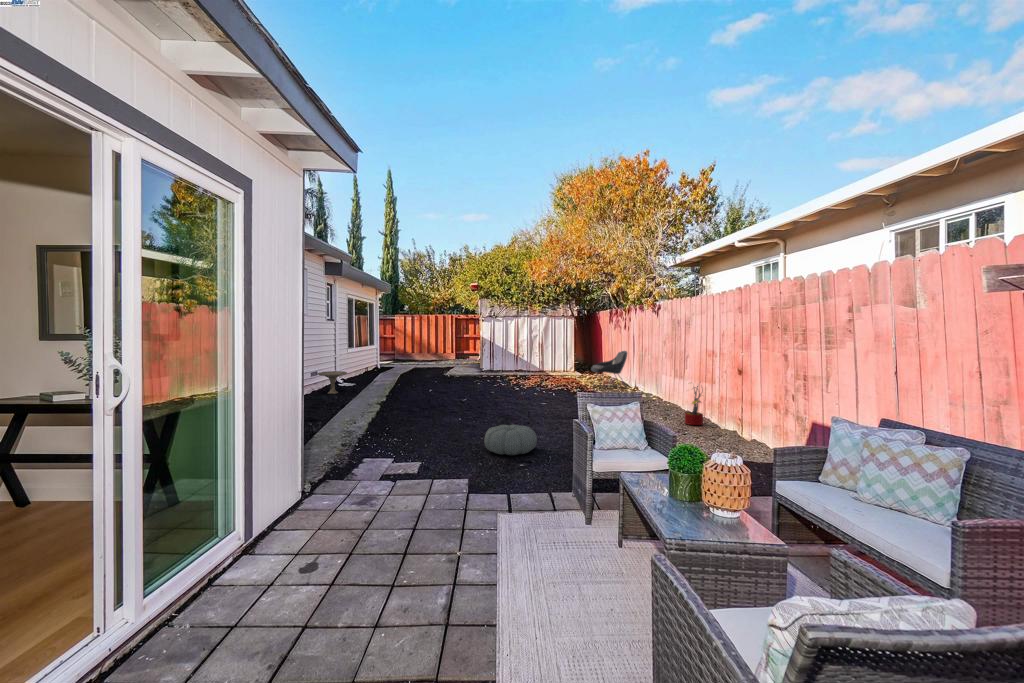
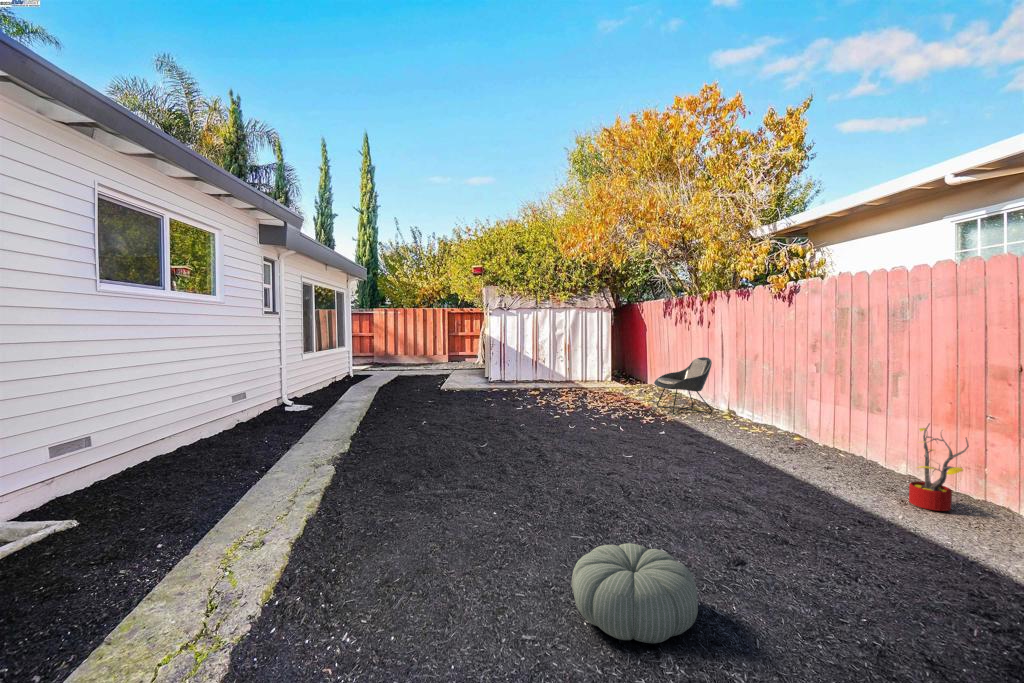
side table: present [318,371,347,394] -> none [247,392,296,428]

